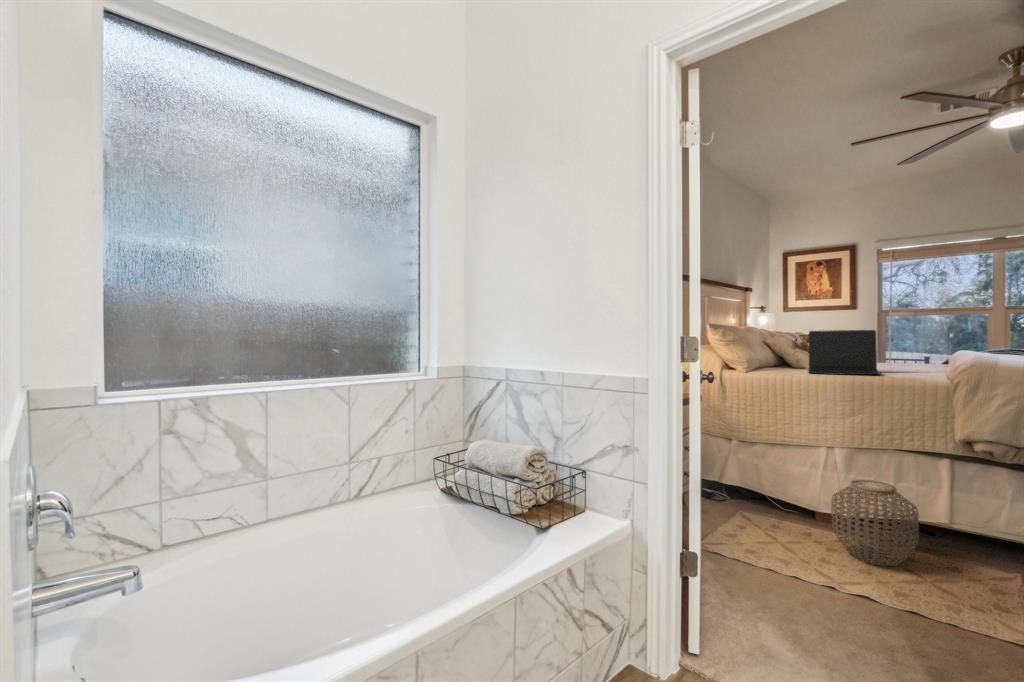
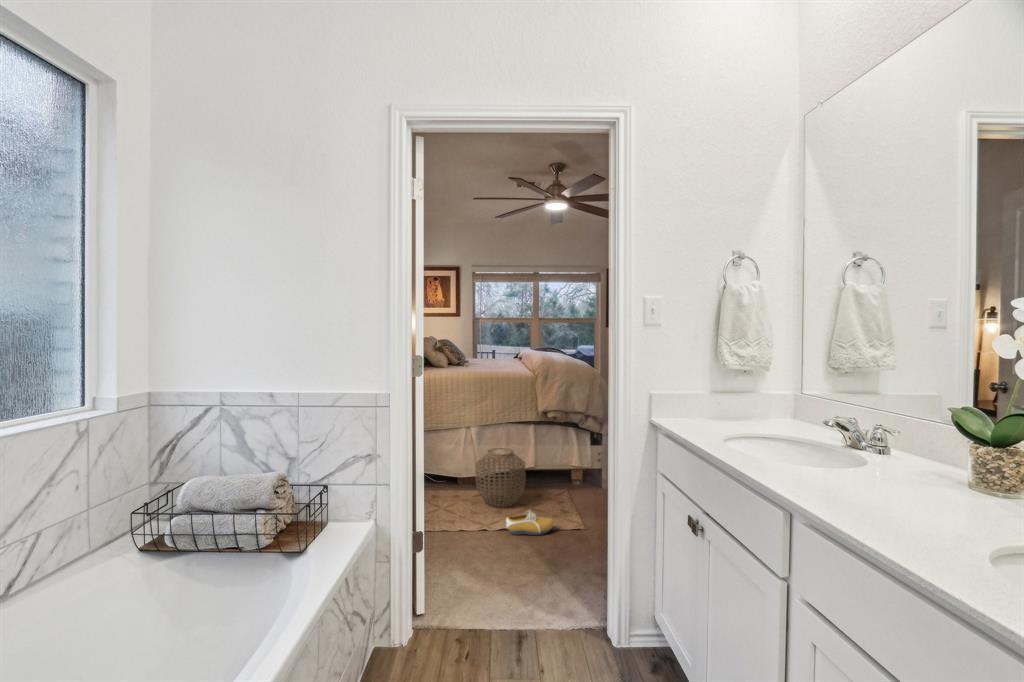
laptop: present [808,330,881,375] -> none [449,338,497,373]
shoe: none [865,576,958,623] -> present [506,511,554,535]

